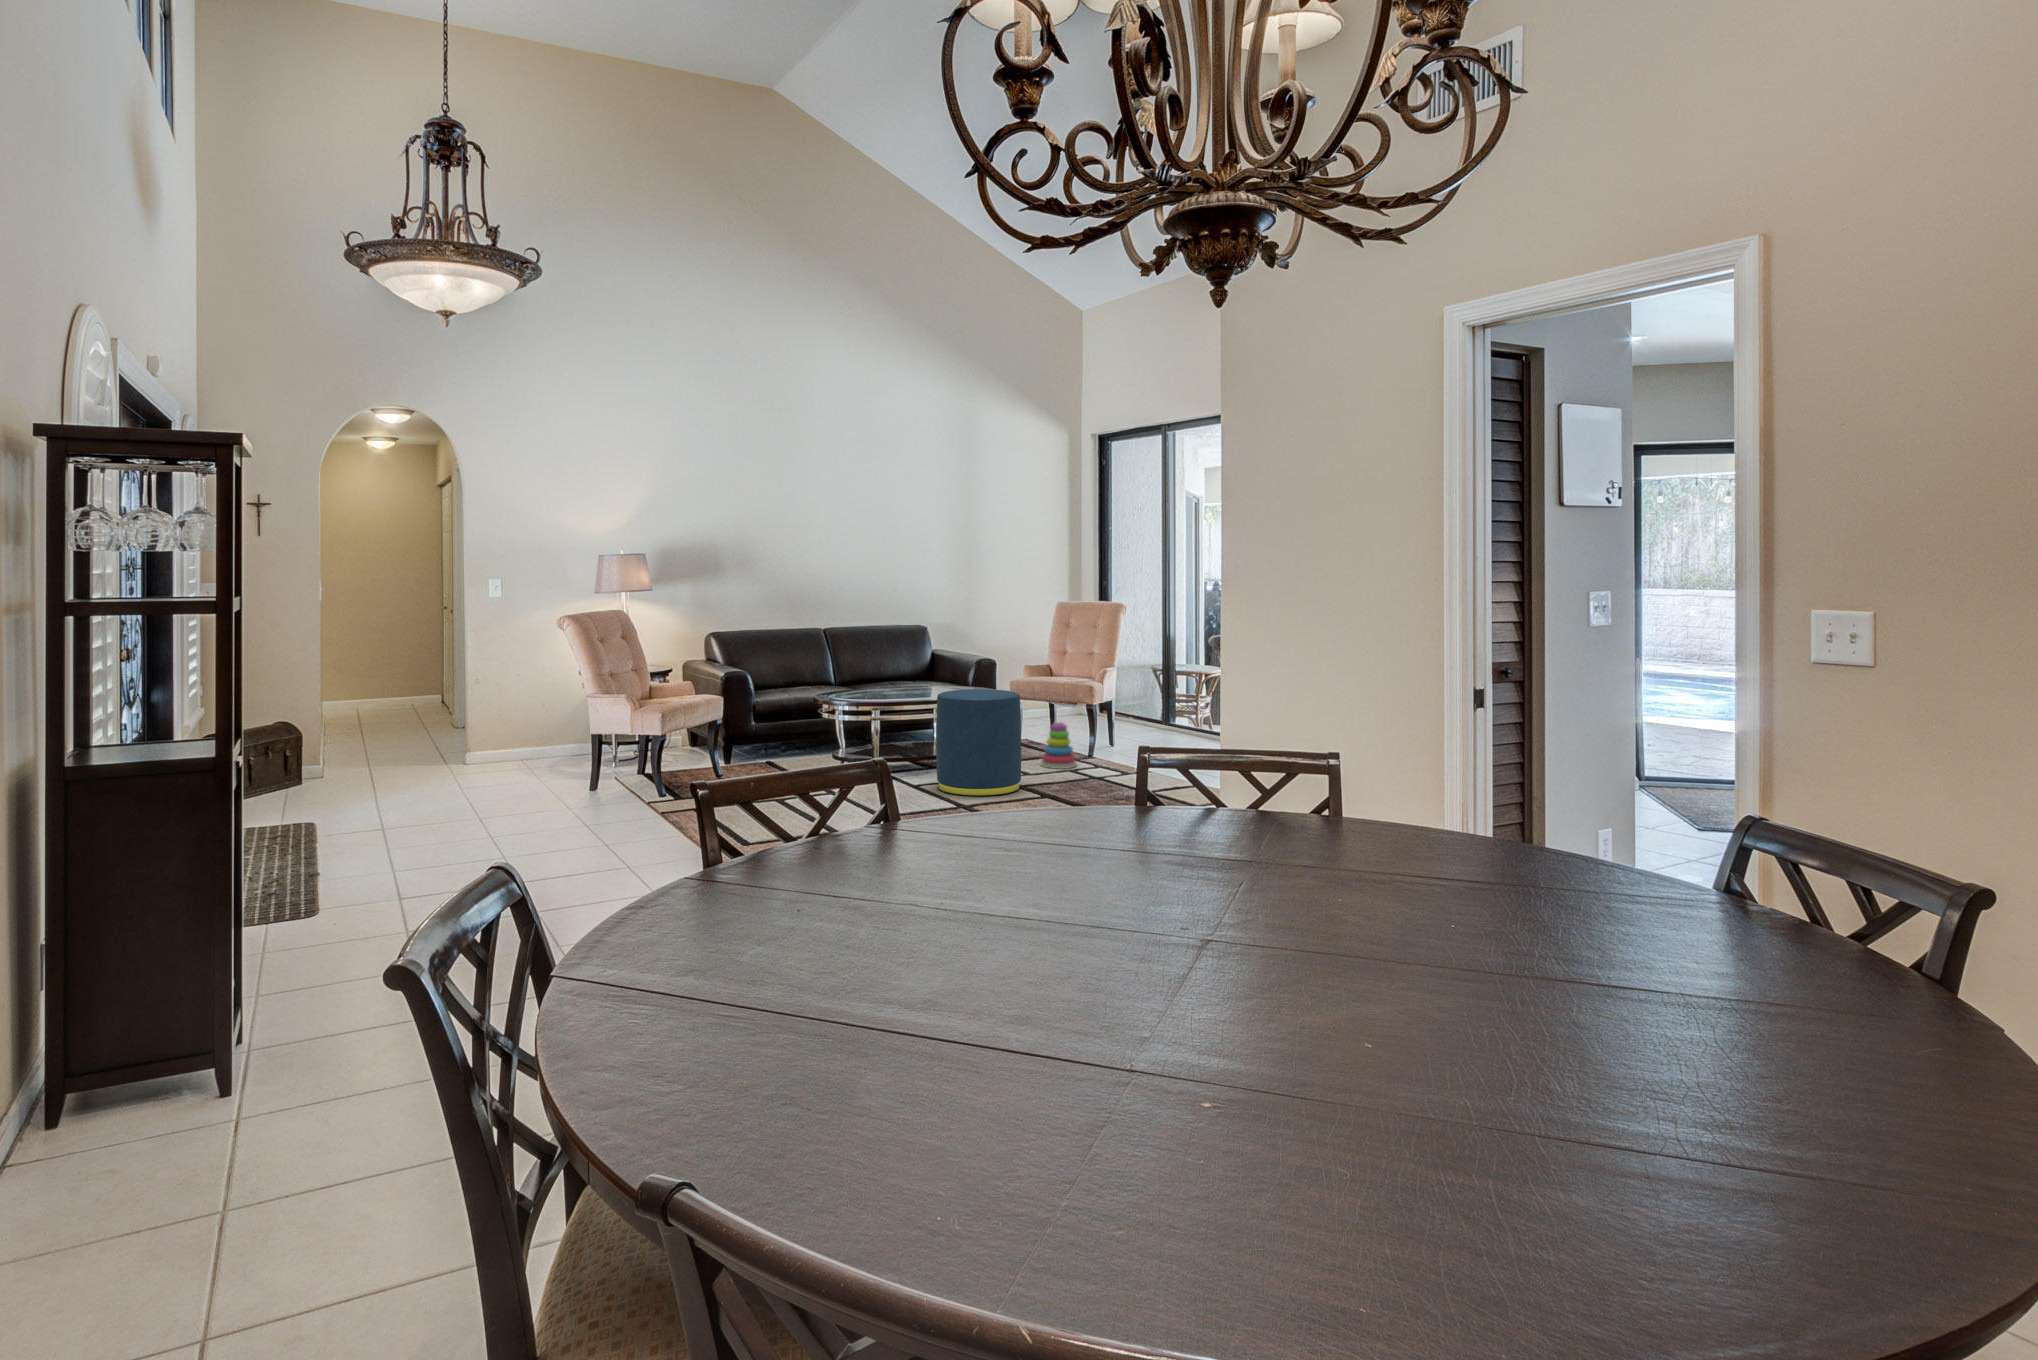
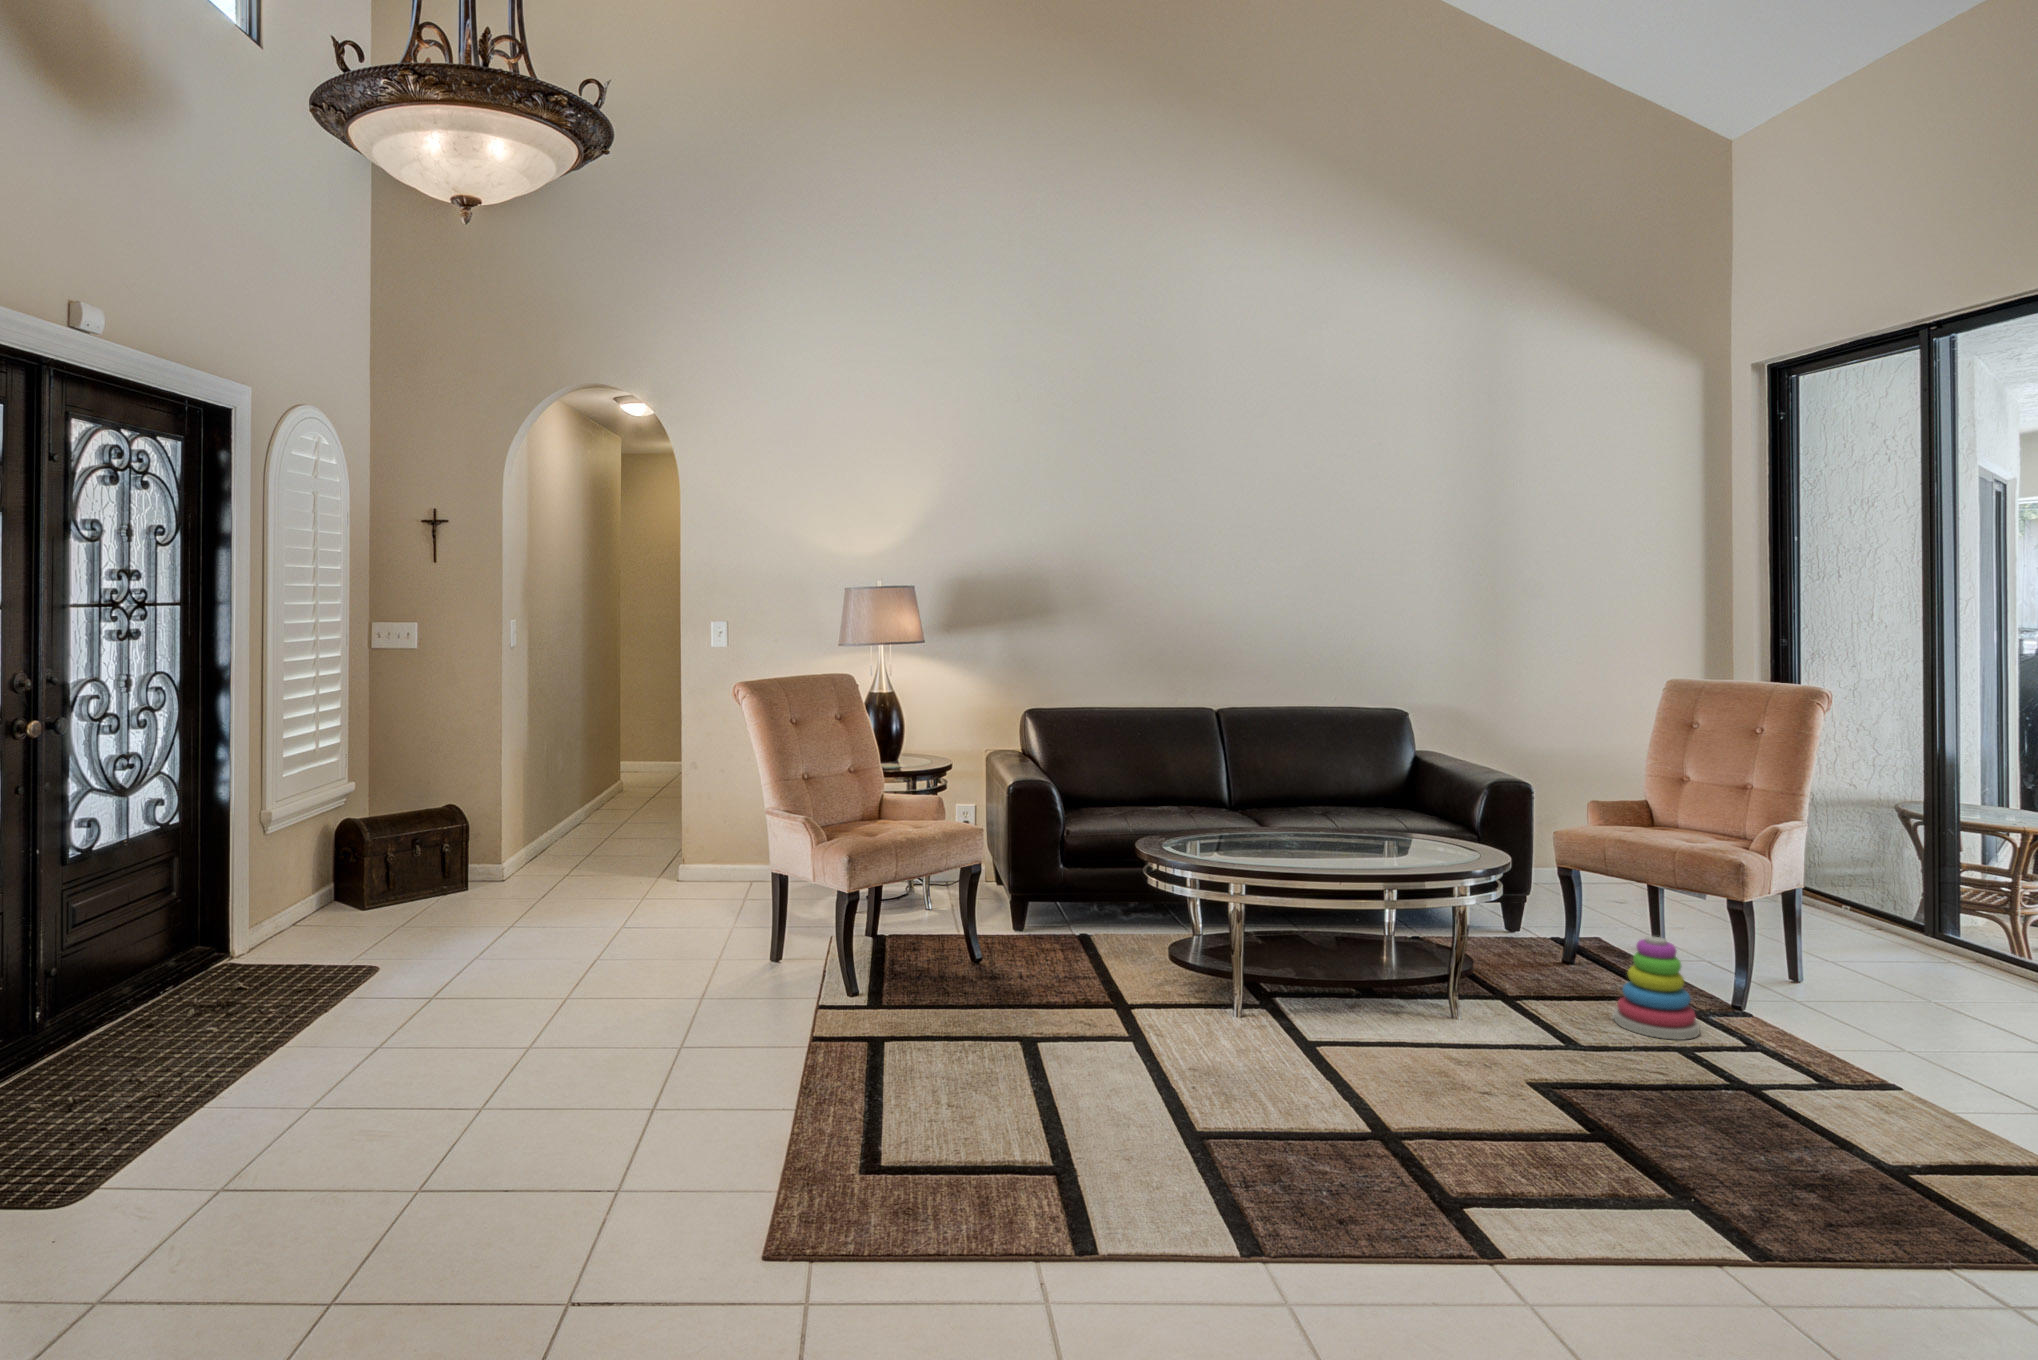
ottoman: present [936,689,1021,796] -> none [1363,866,1551,1107]

